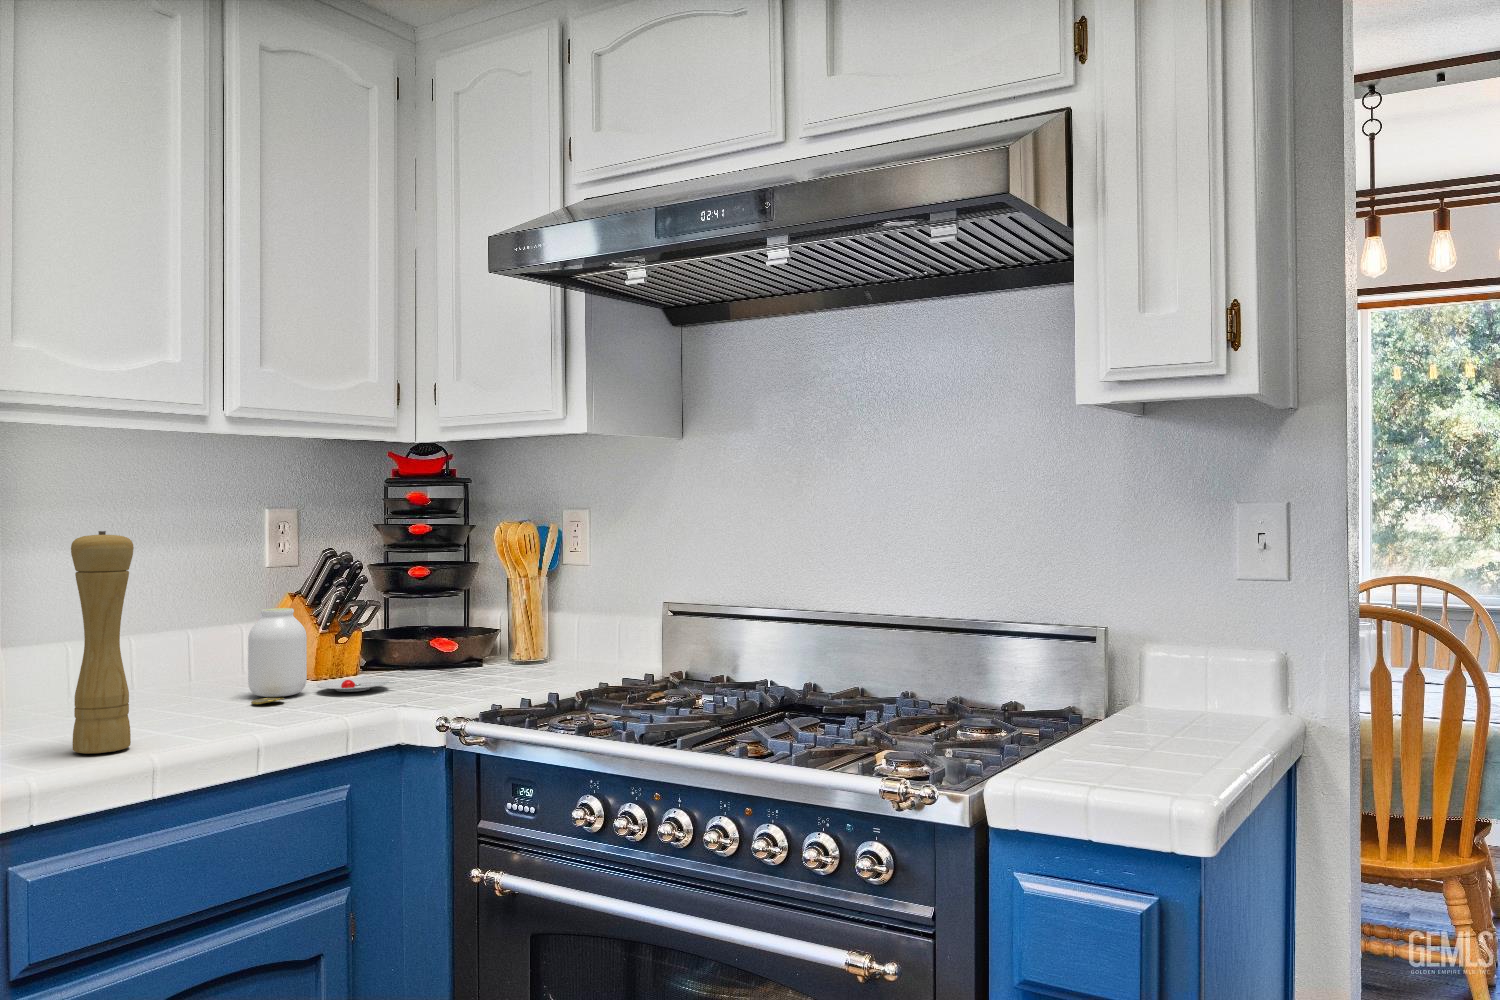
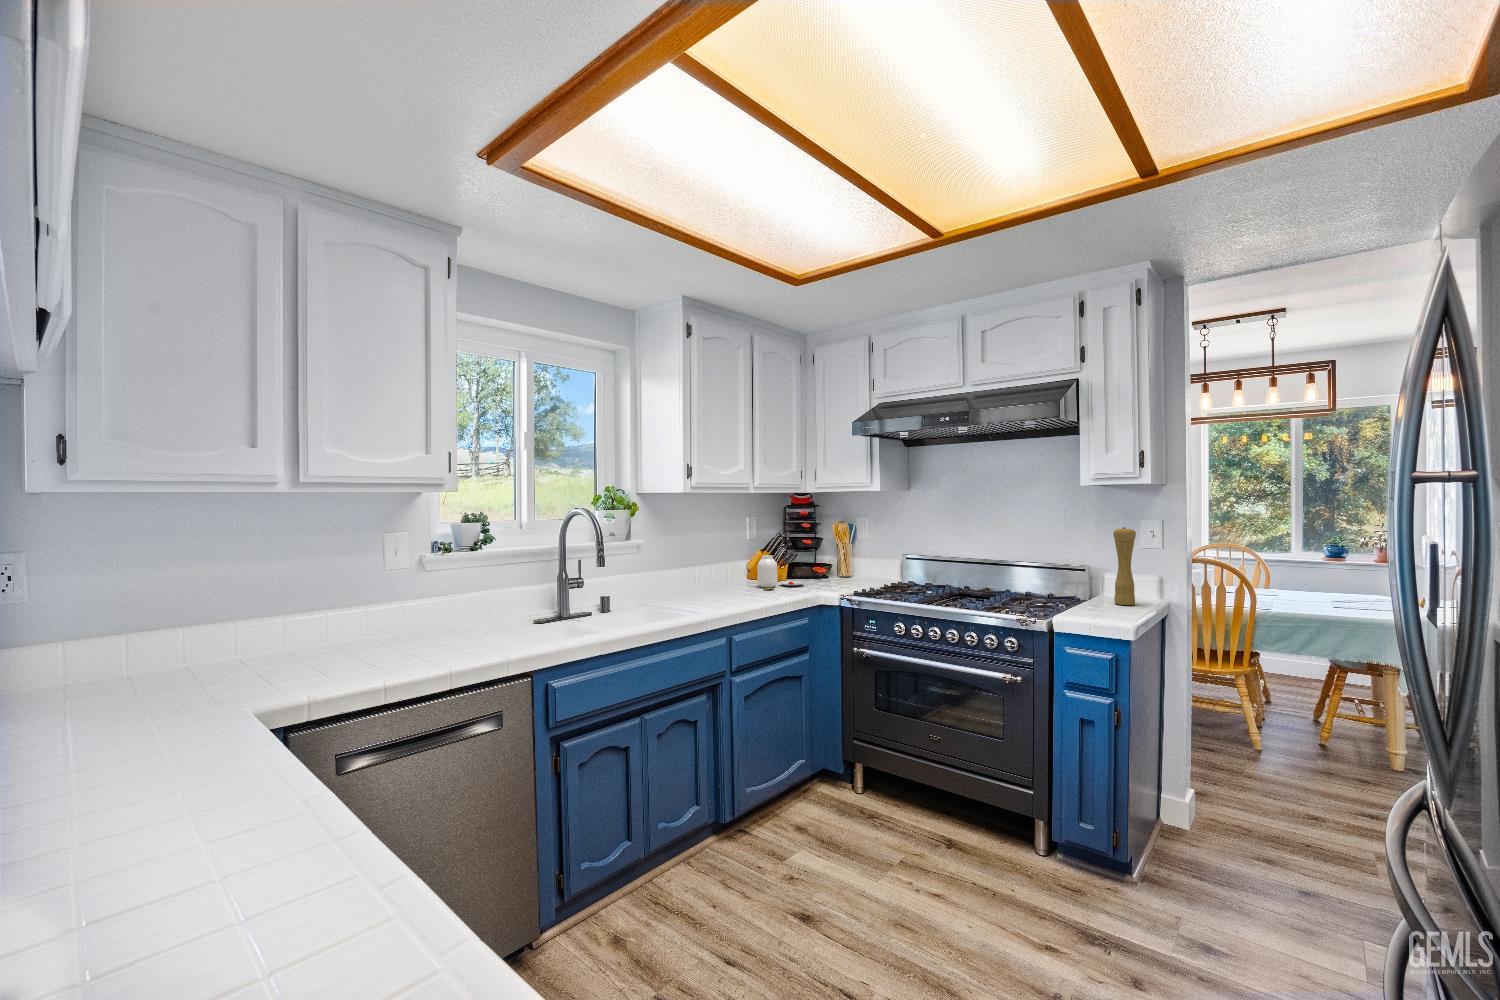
pepper mill: present [71,531,134,754] -> present [1113,527,1136,605]

